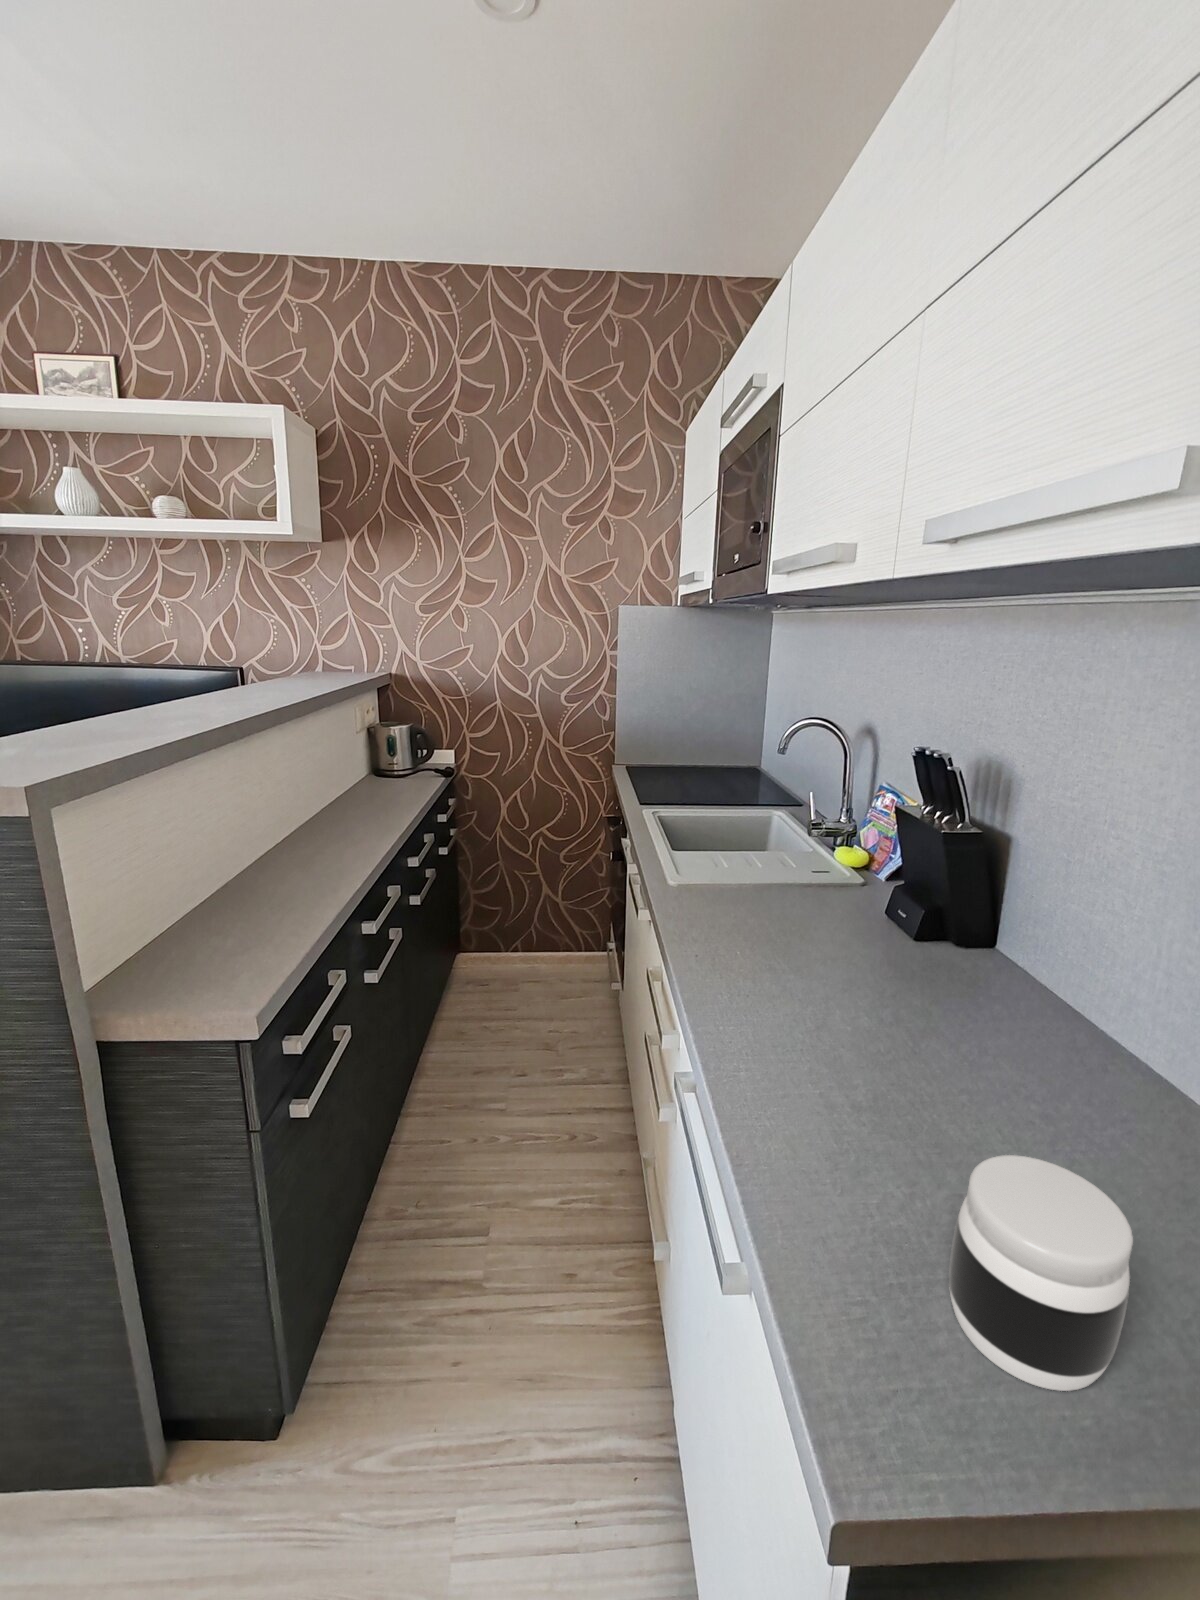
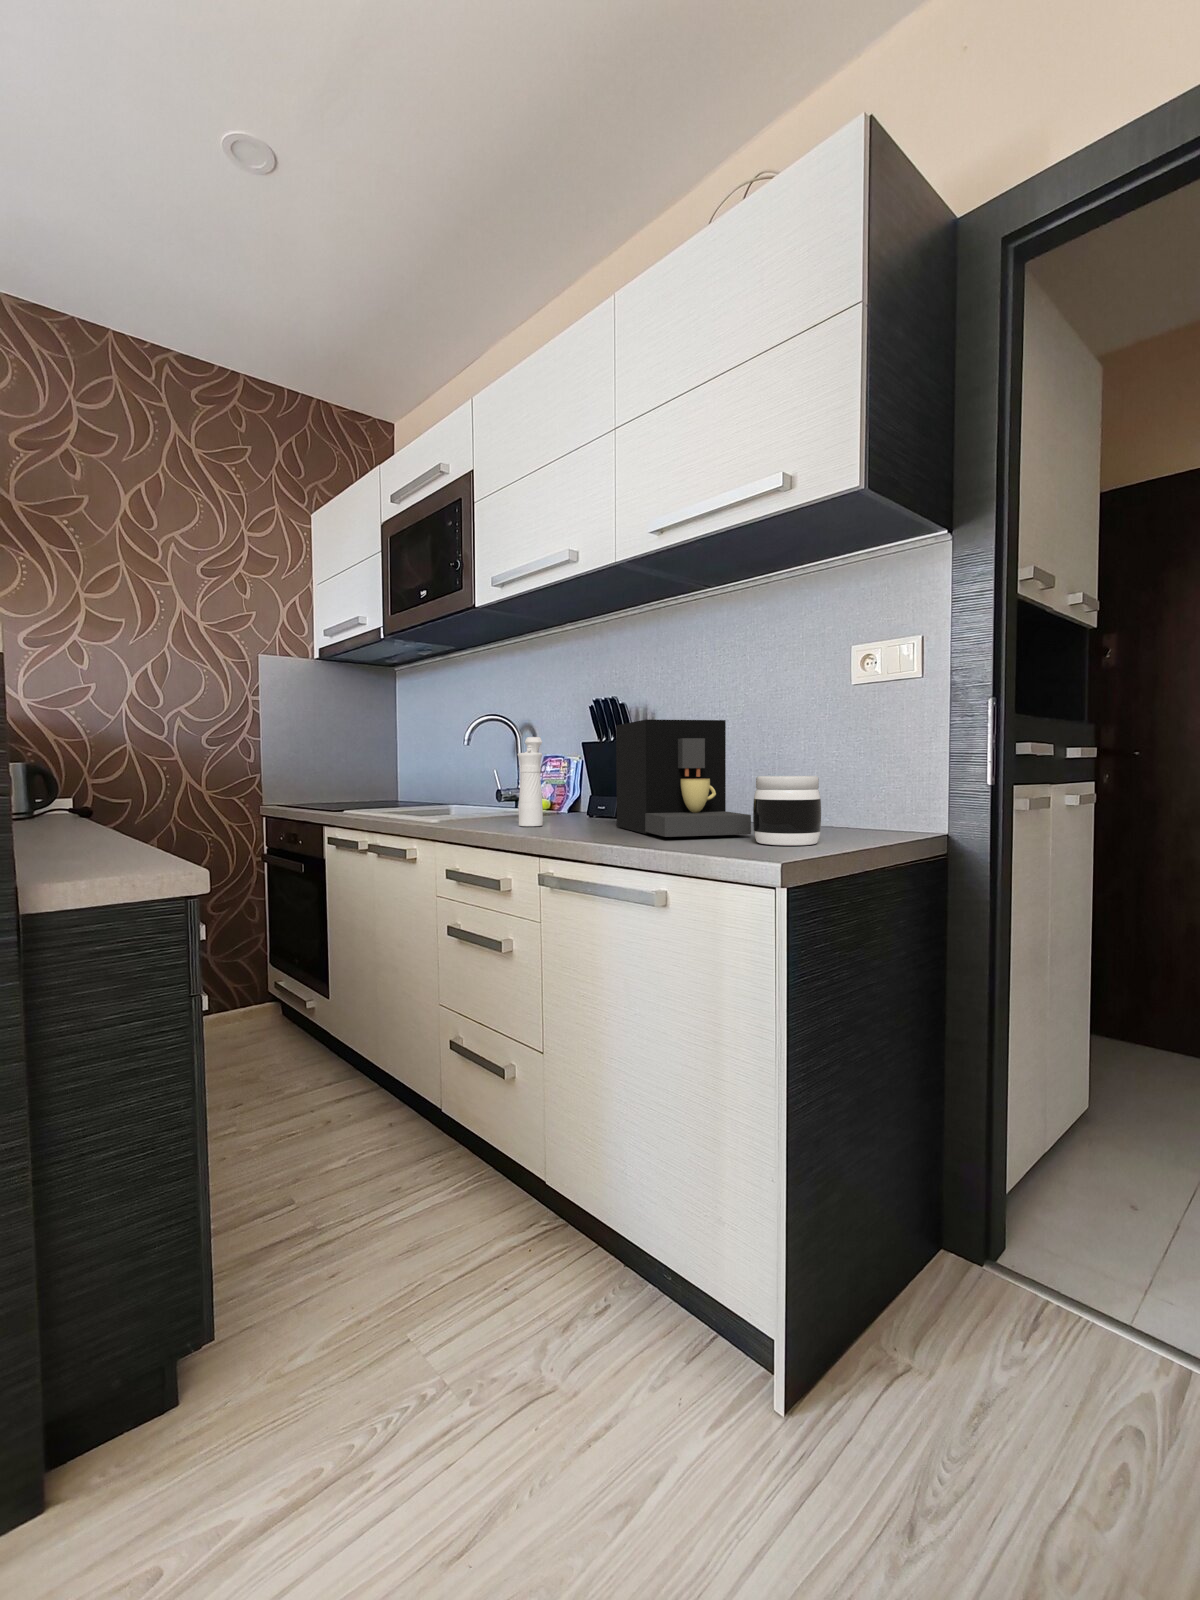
pepper mill: none [727,814,795,959] -> present [518,737,543,826]
coffee maker: none [812,855,1024,1207] -> present [616,719,751,837]

